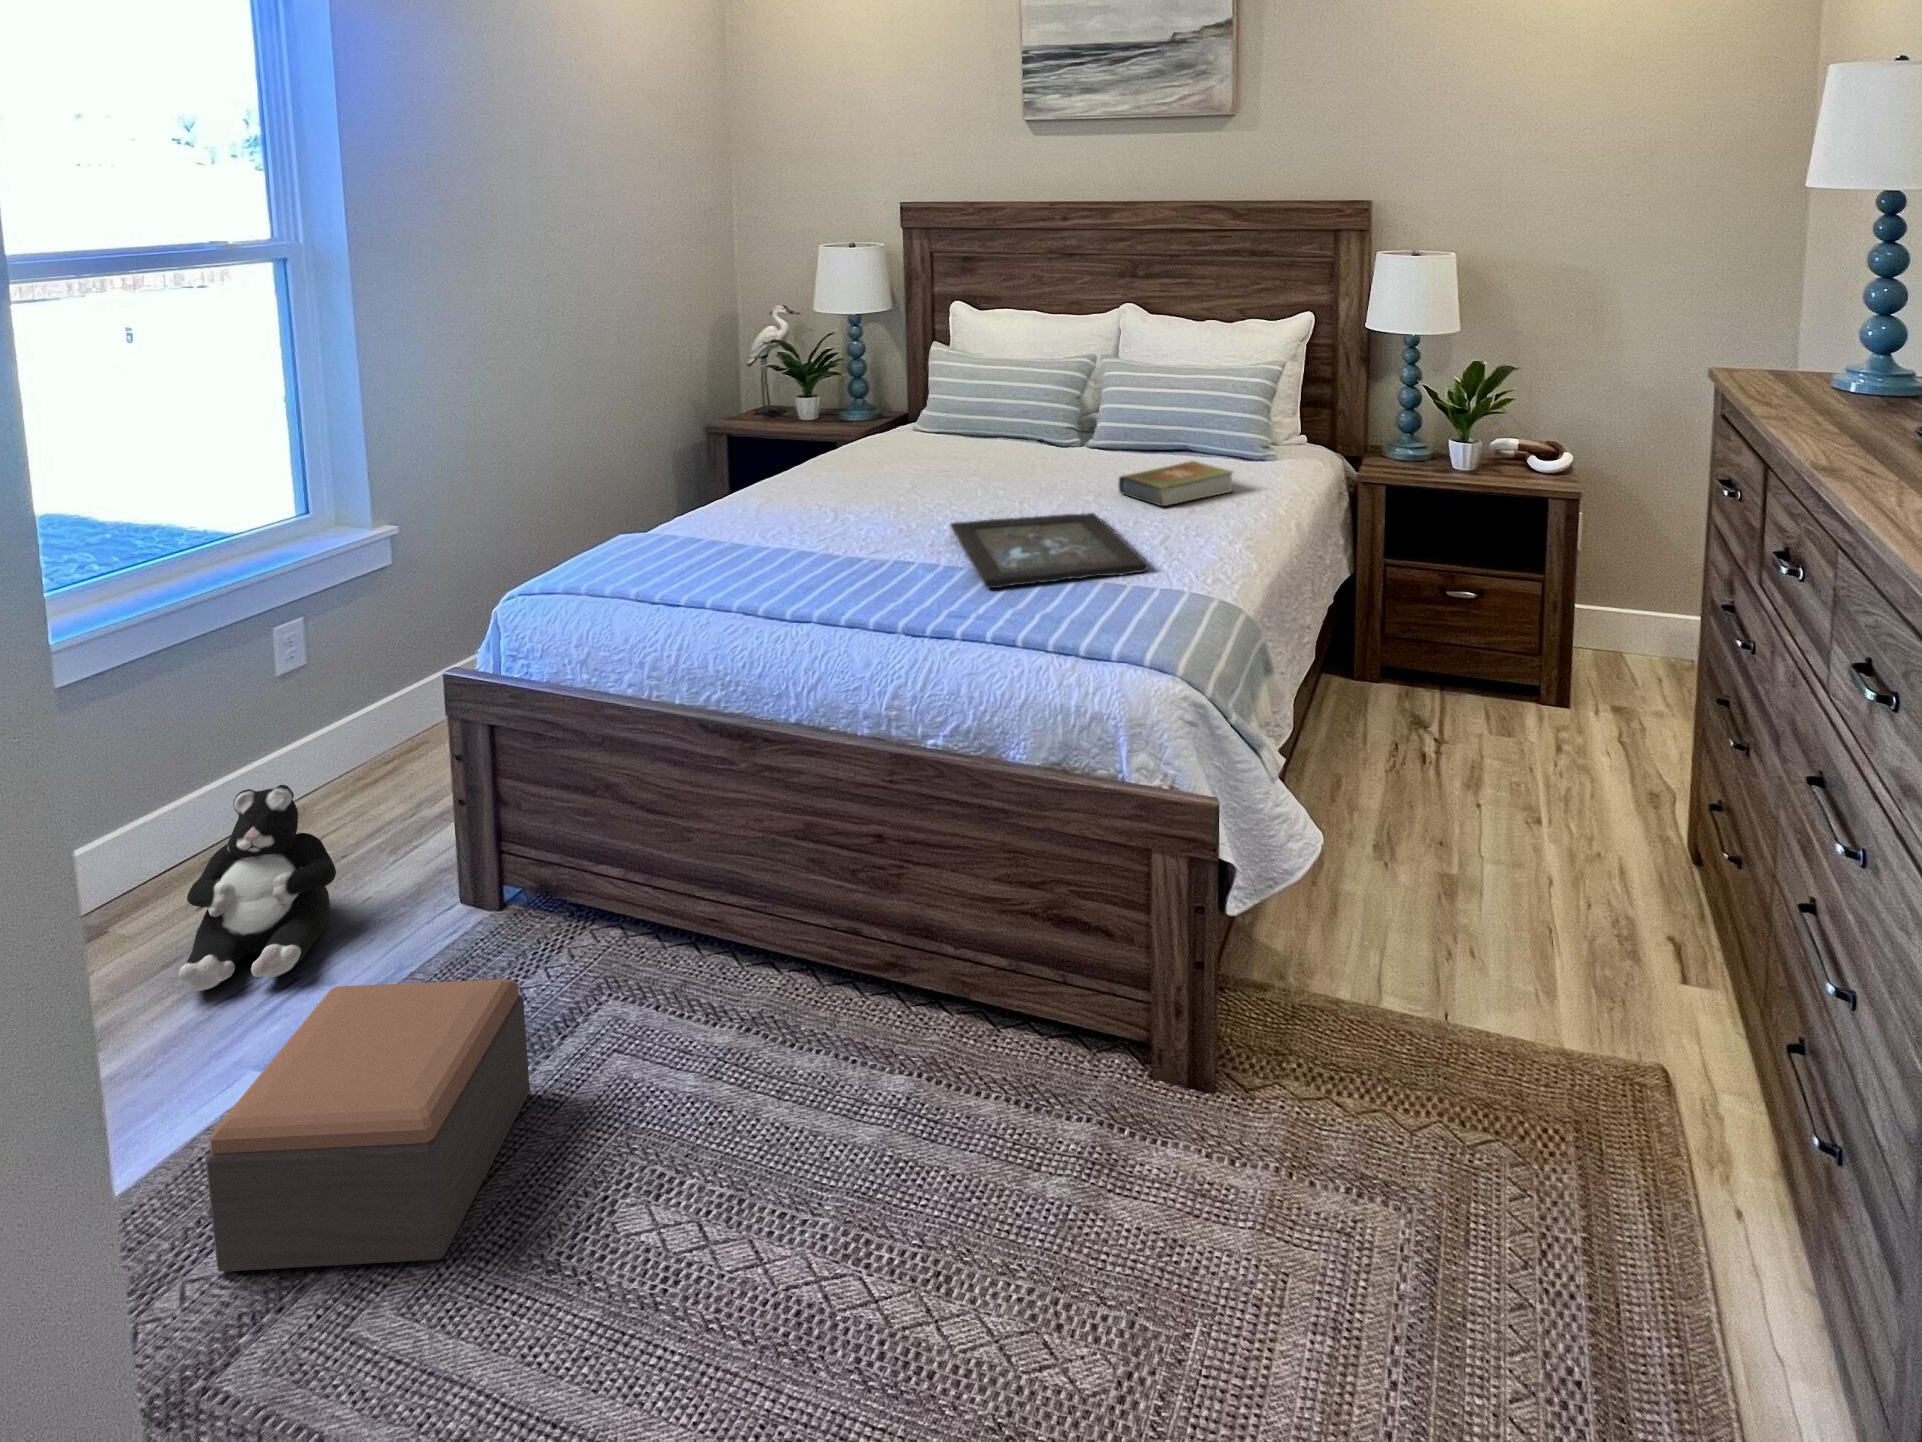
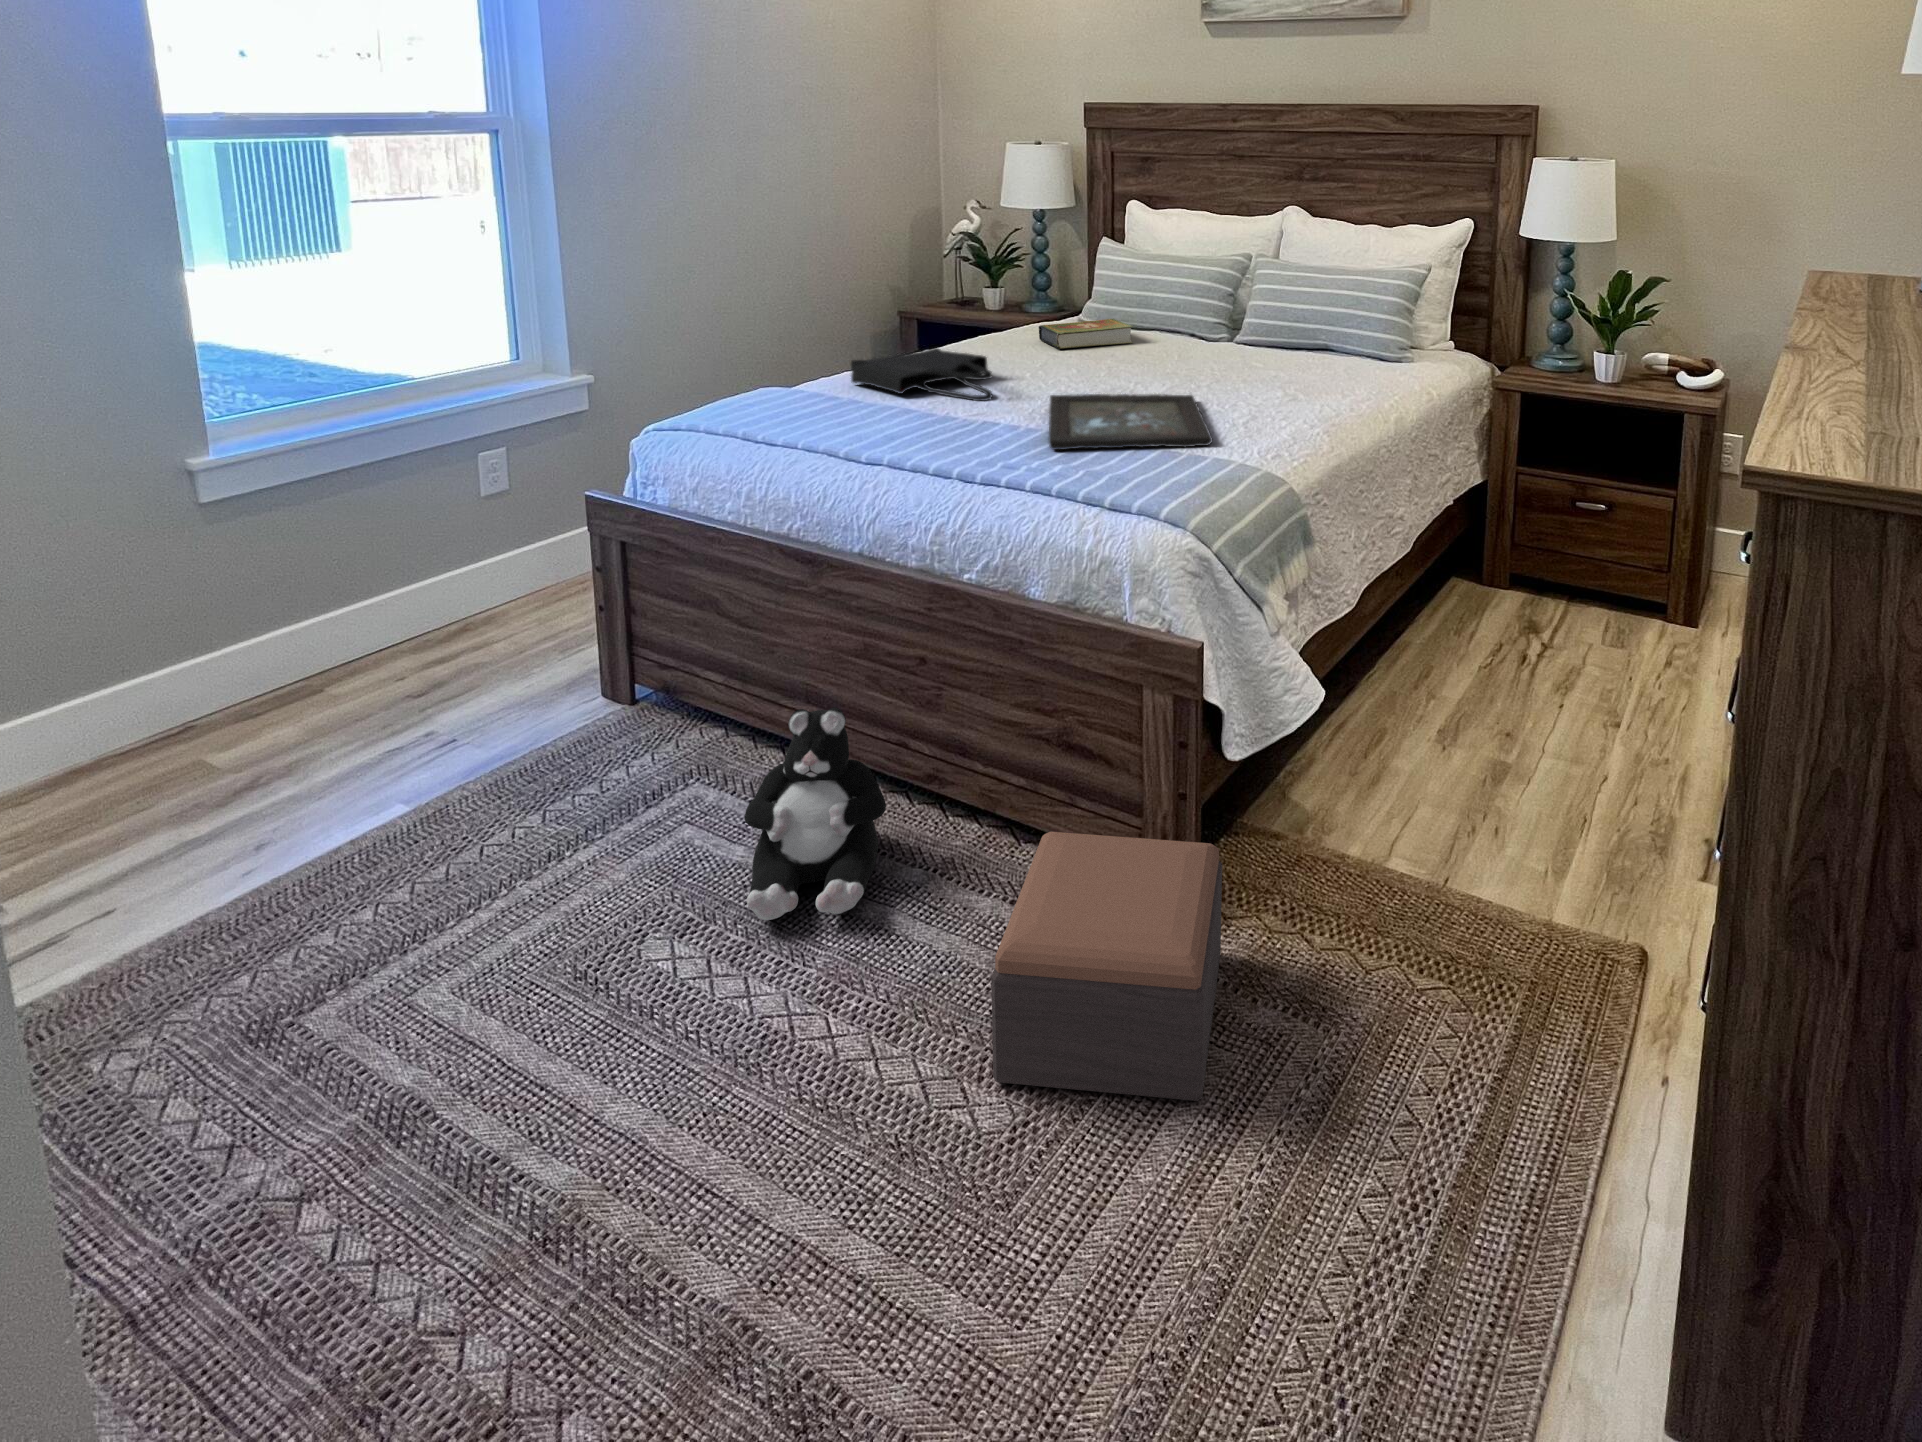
book: present [1119,461,1233,506] -> present [1039,319,1133,349]
tote bag: none [719,474,883,533] -> present [851,348,992,401]
plush toy: present [178,785,336,991] -> present [744,707,886,920]
footstool: present [206,979,530,1272] -> present [991,832,1222,1101]

